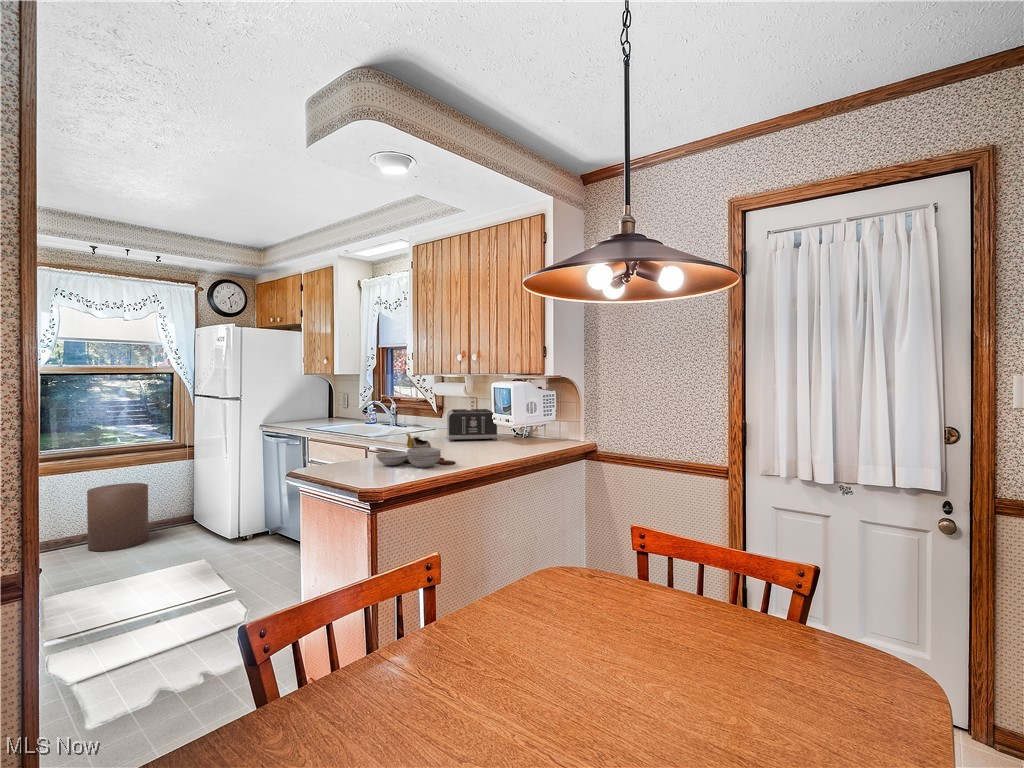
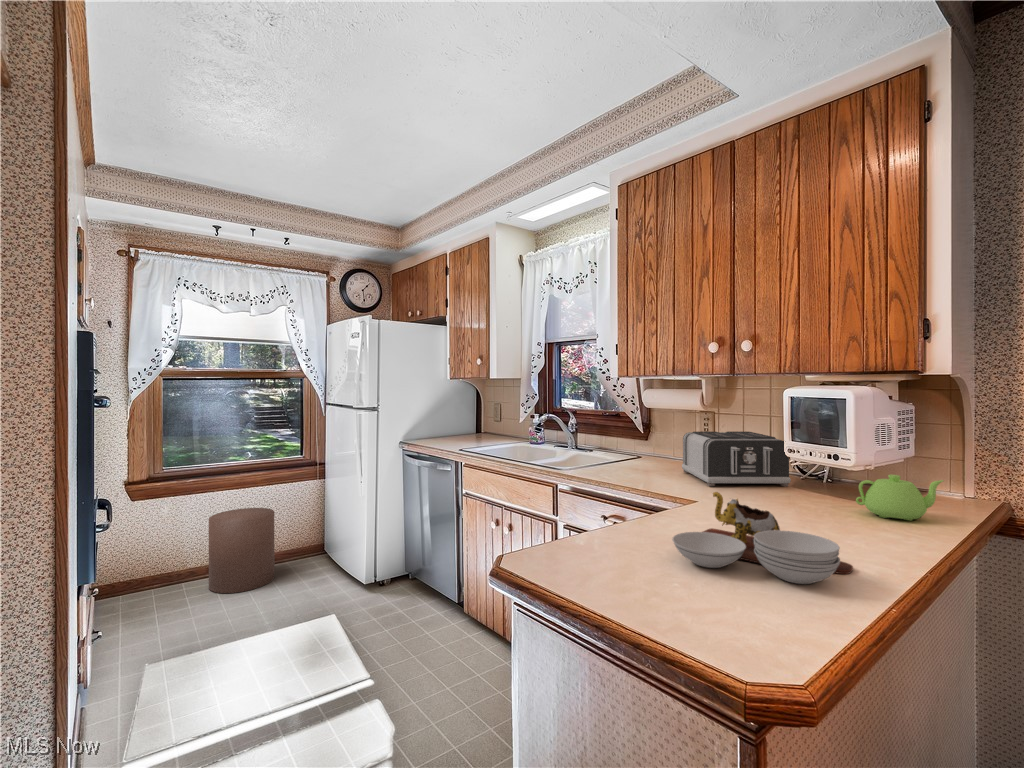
teapot: none [505,427,540,450] -> present [856,475,943,521]

